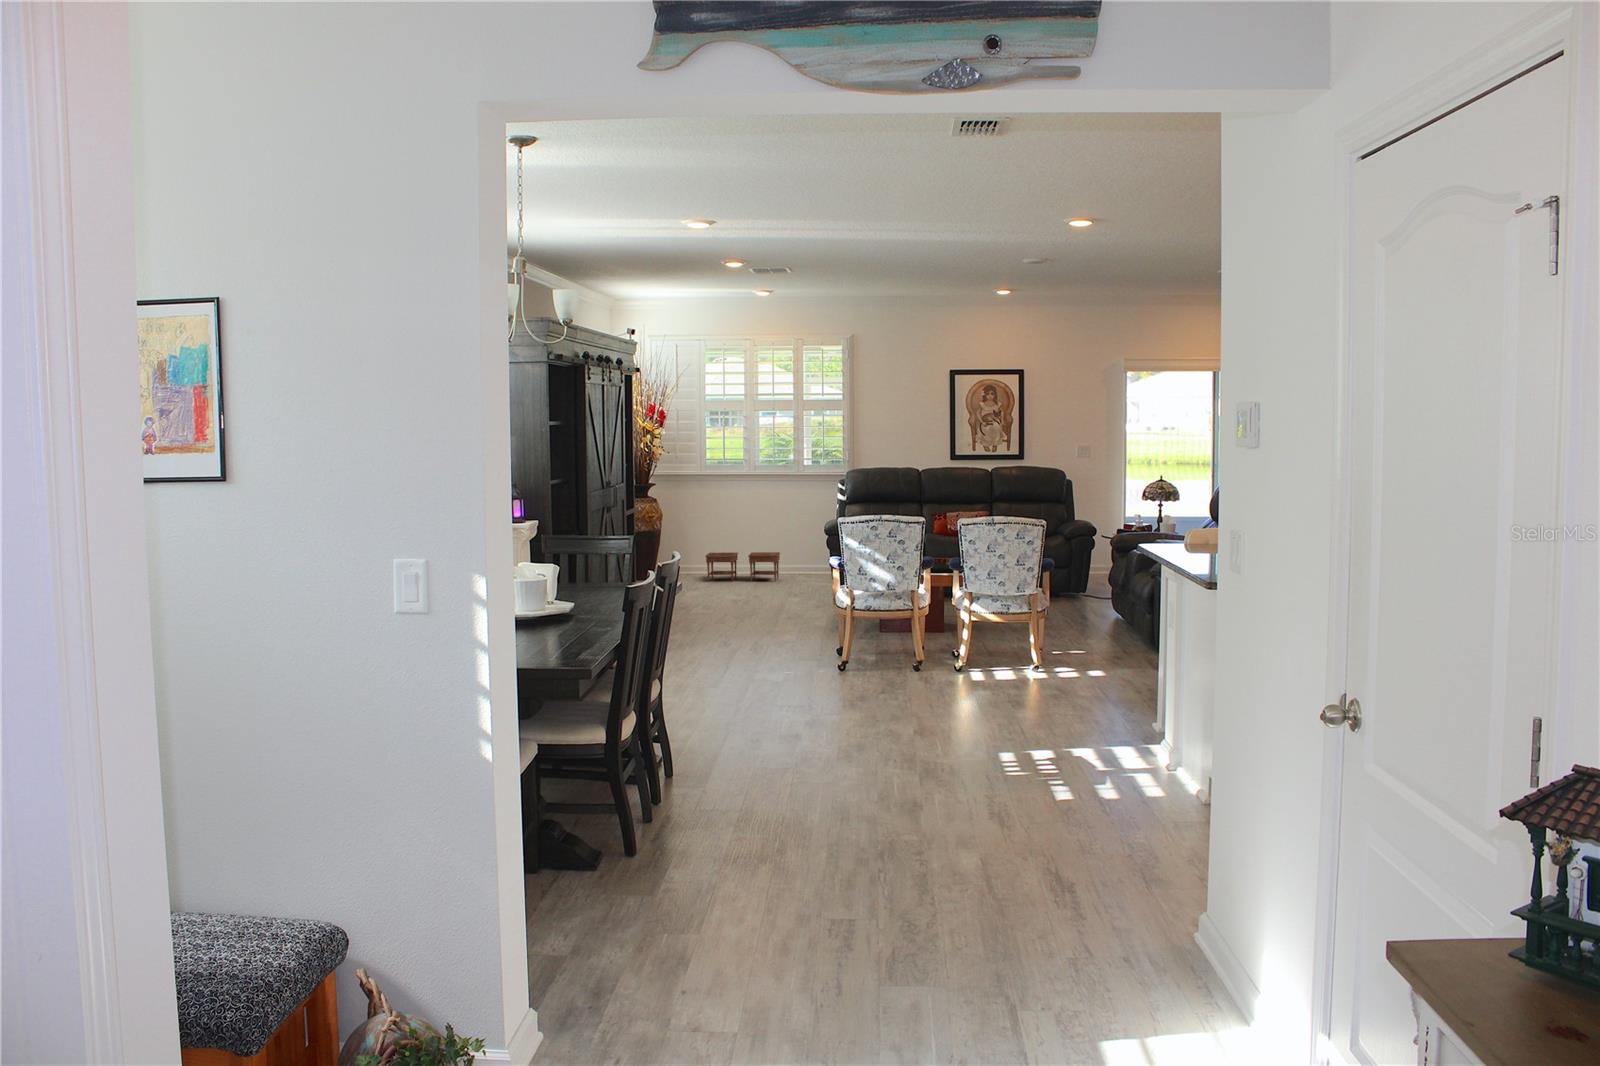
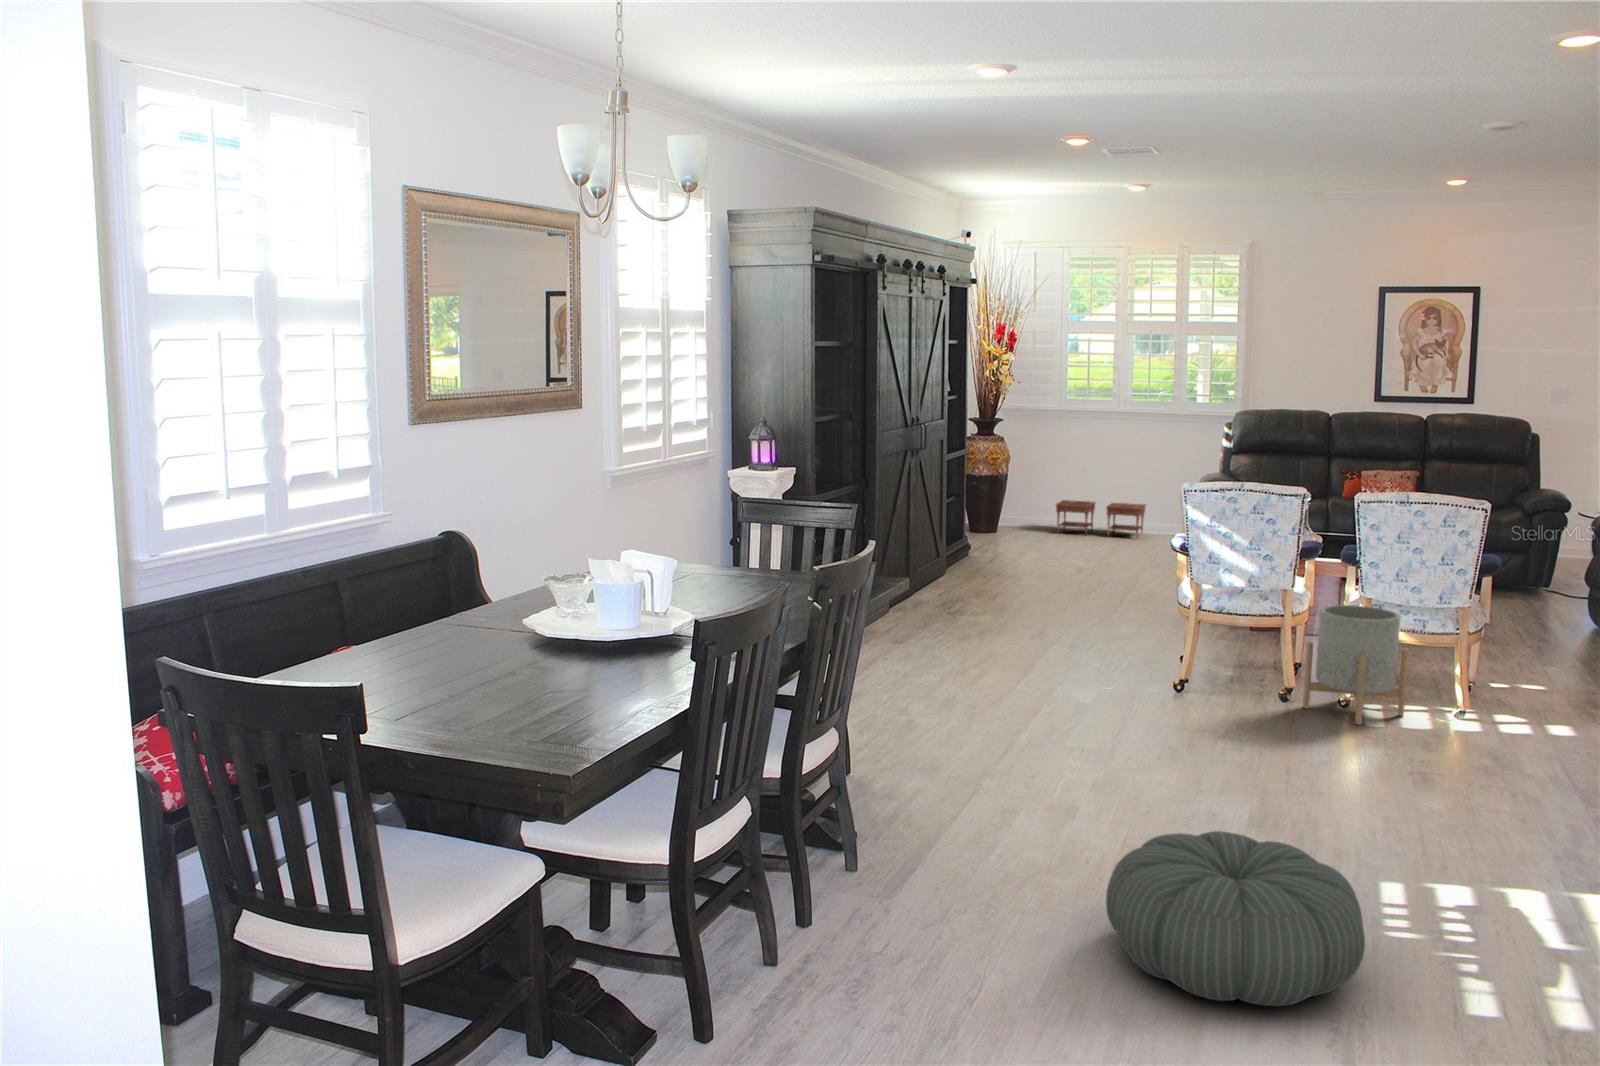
planter: none [933,600,999,680] -> present [1303,605,1409,725]
pouf: none [852,715,998,799] -> present [1106,831,1365,1006]

